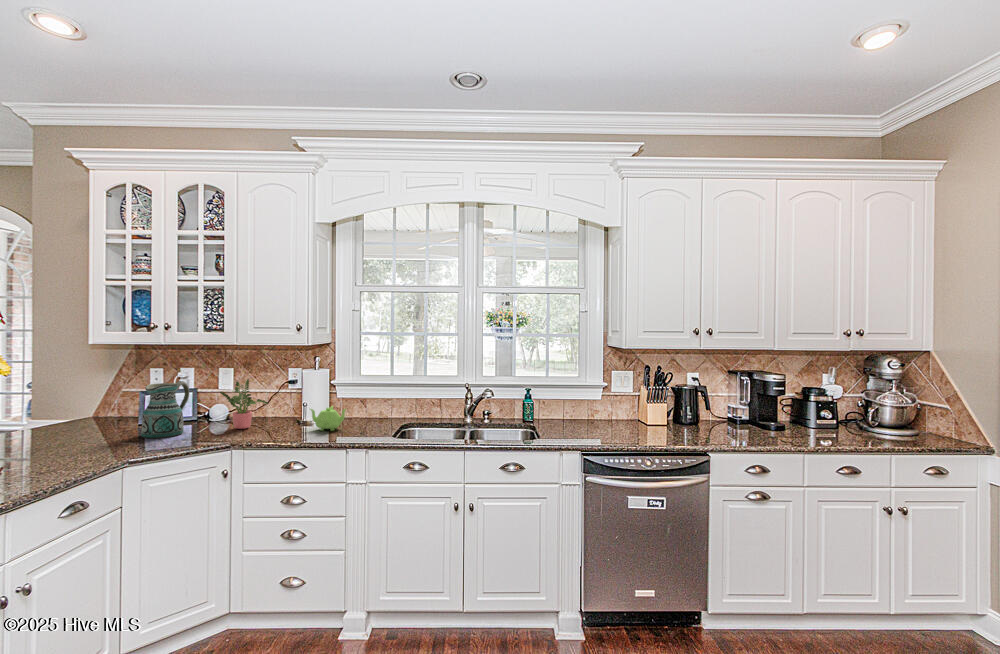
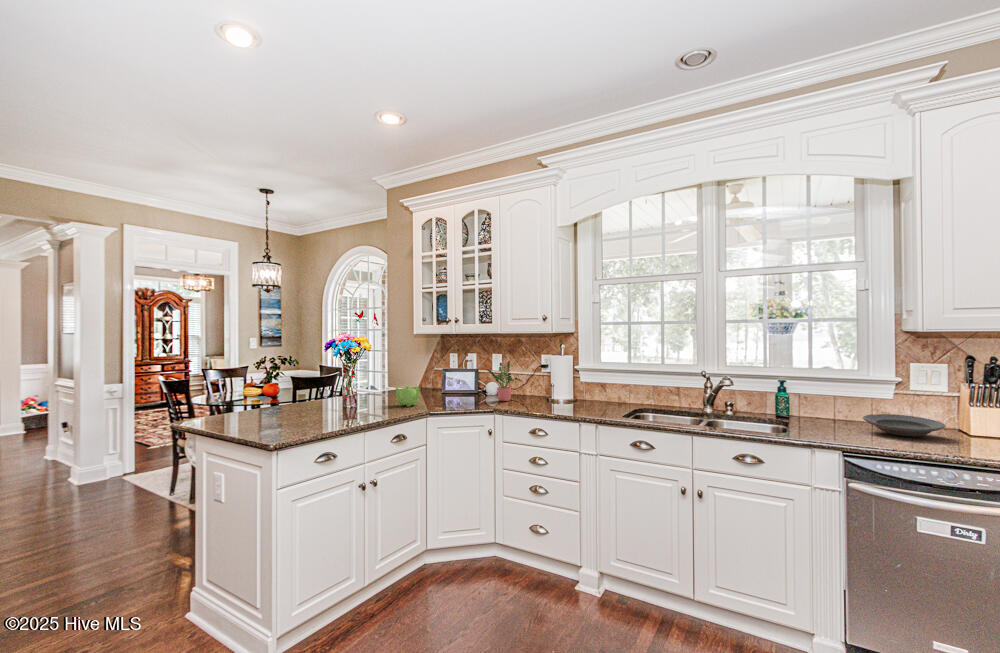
ceramic pitcher: present [141,381,189,438] -> none [437,360,469,401]
teapot: present [310,406,346,431] -> present [395,386,420,407]
plate: none [588,414,638,432] -> present [863,414,946,437]

